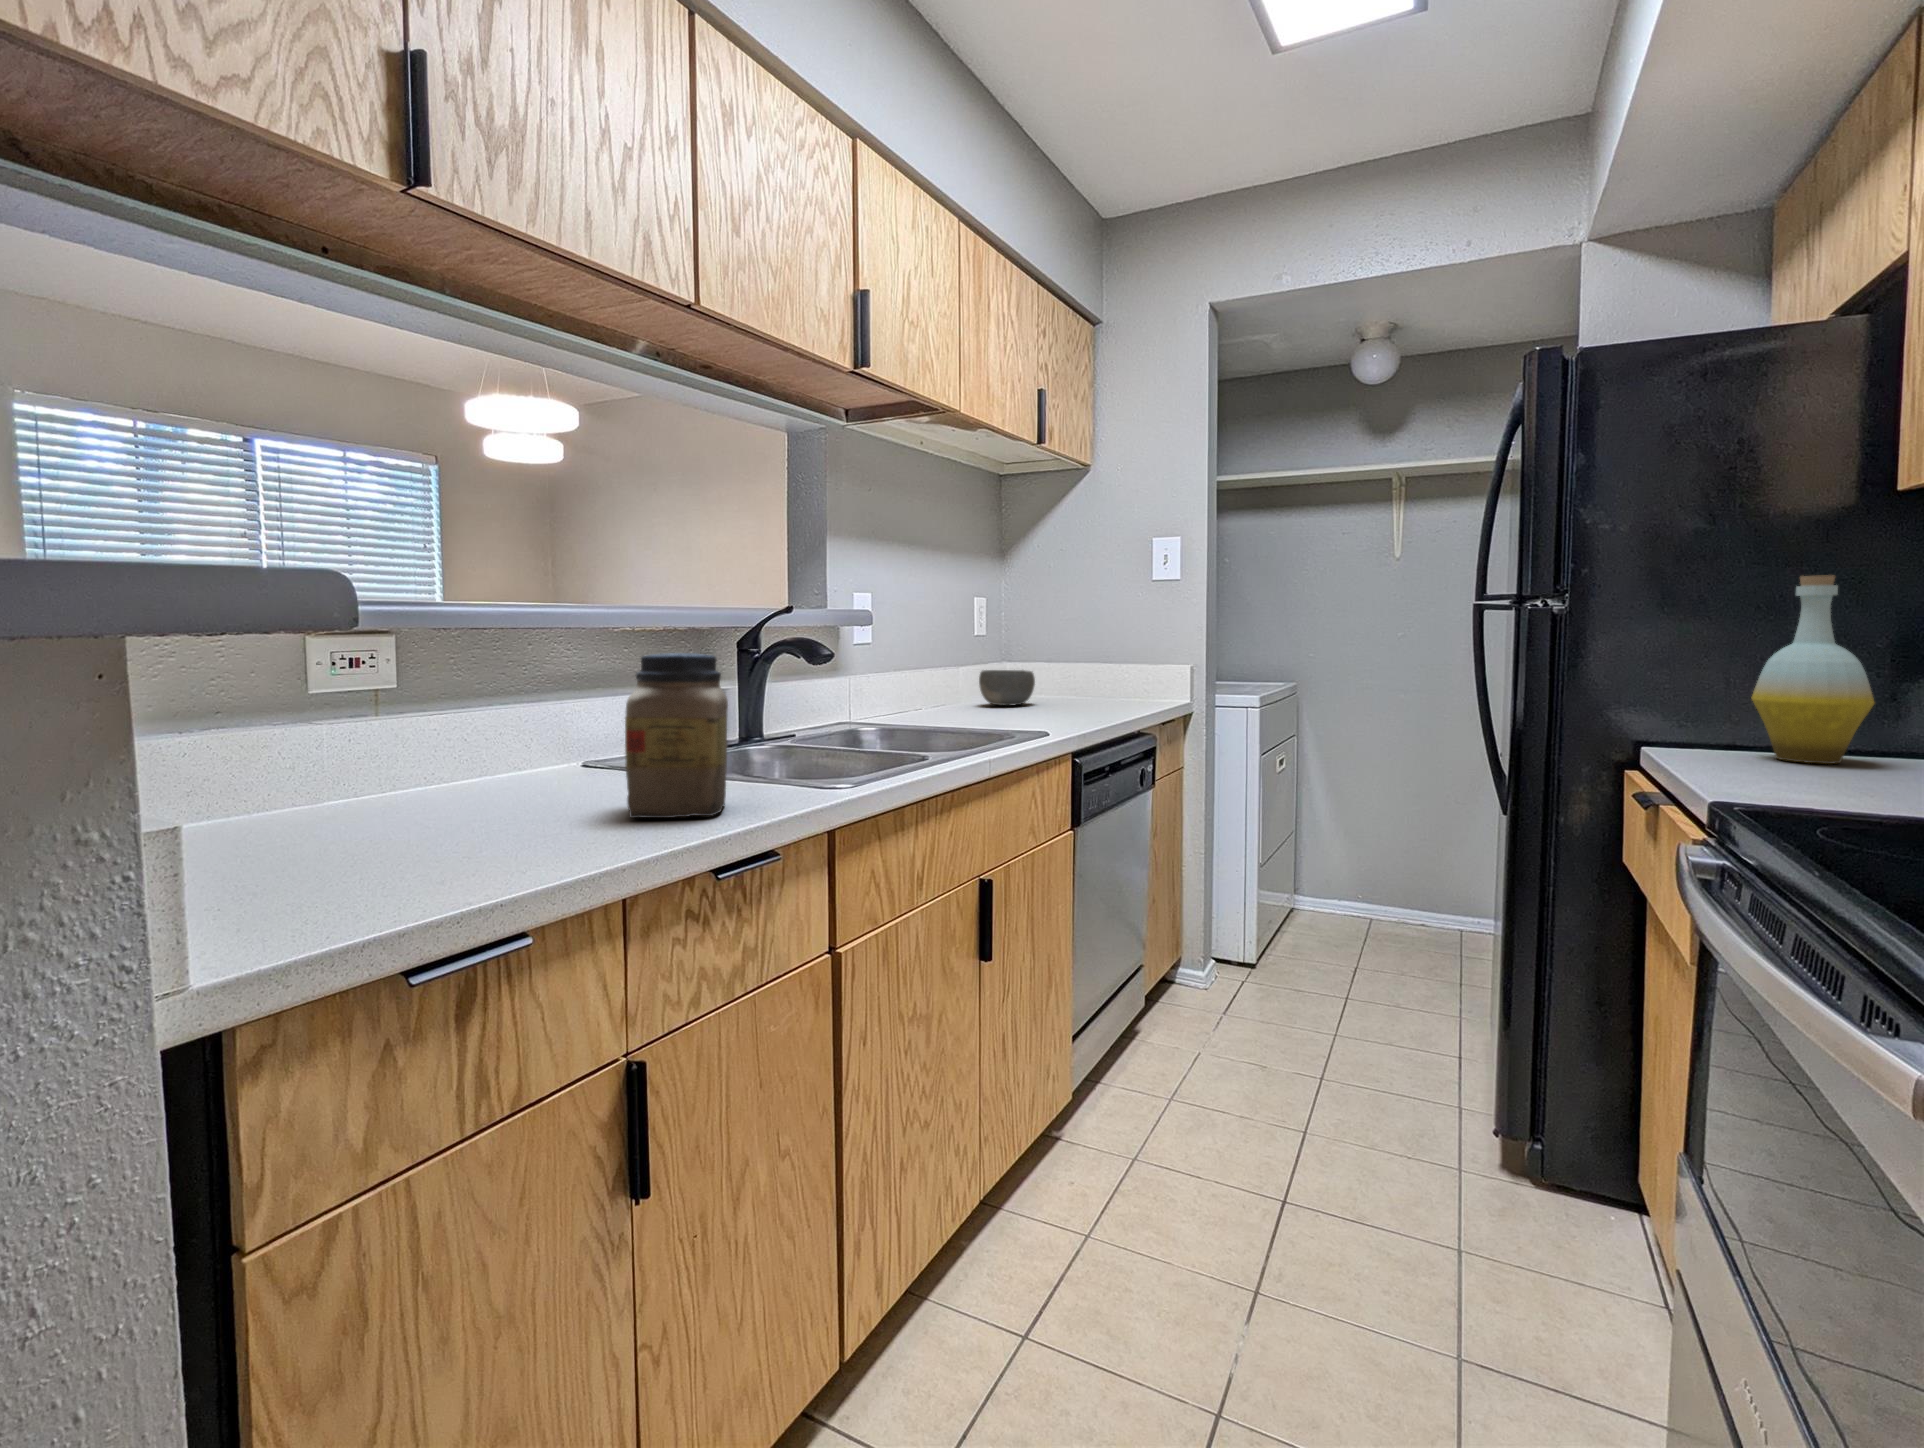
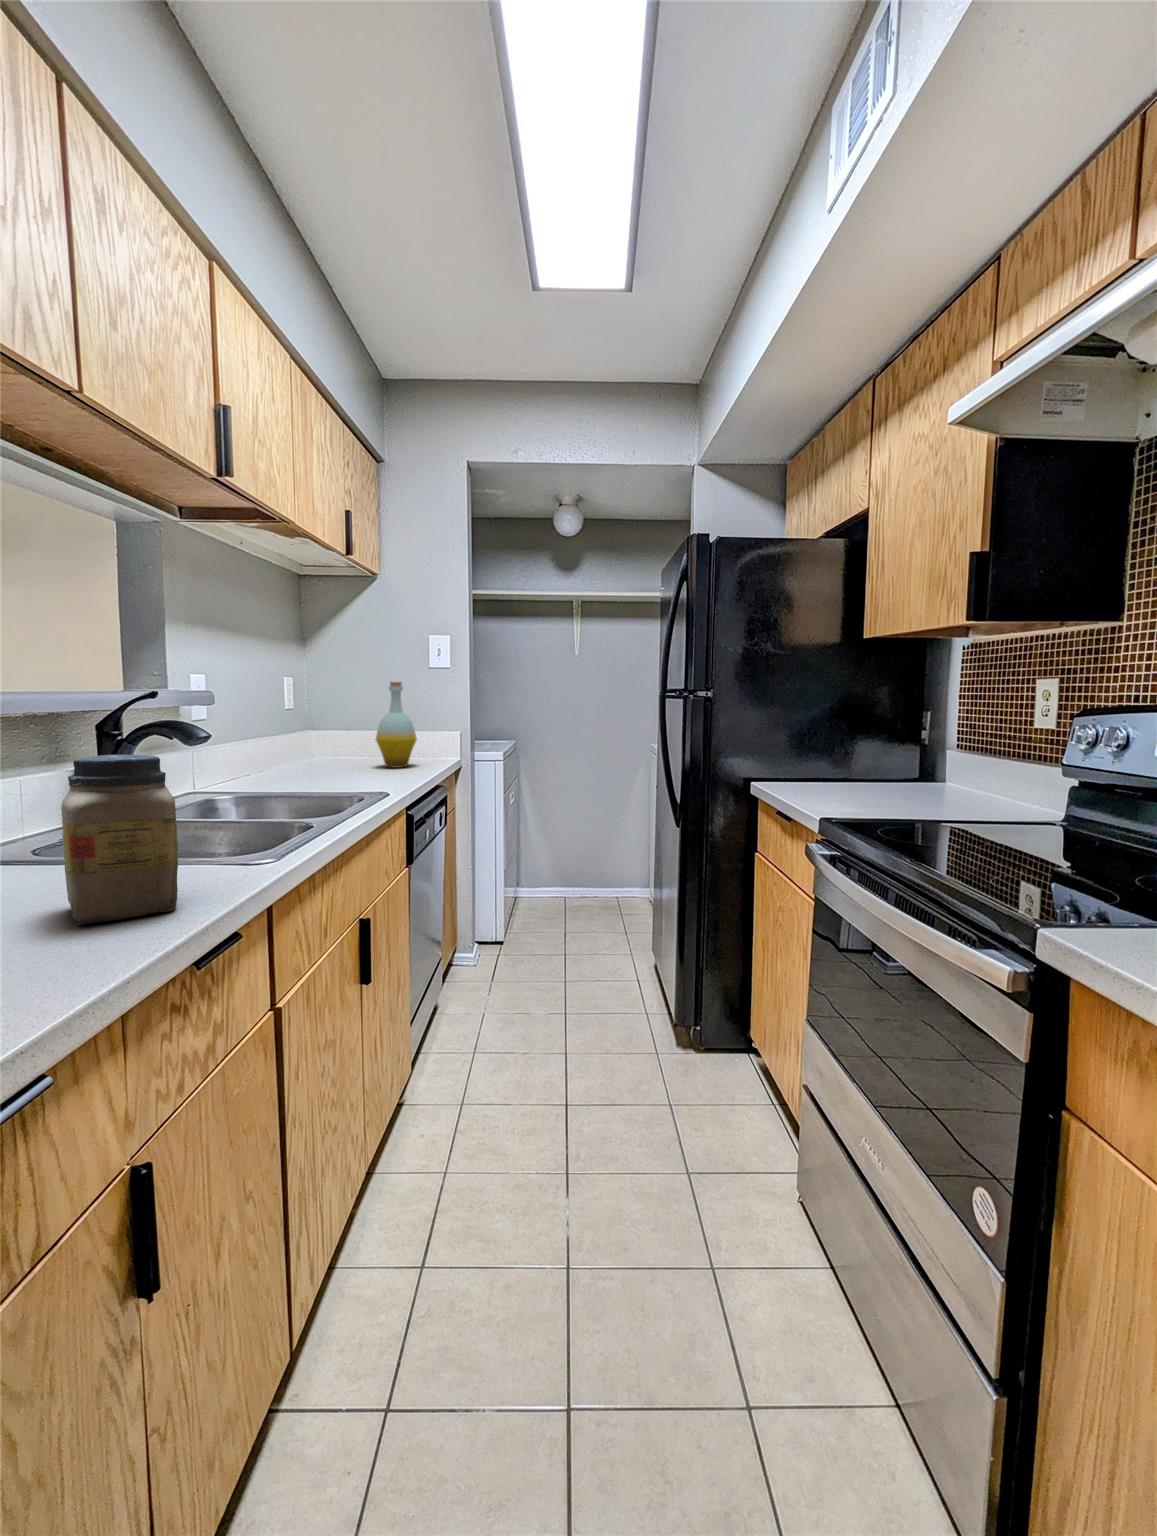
bottle: present [1751,575,1874,764] -> present [376,682,417,768]
bowl: present [979,670,1035,706] -> none [299,738,347,767]

